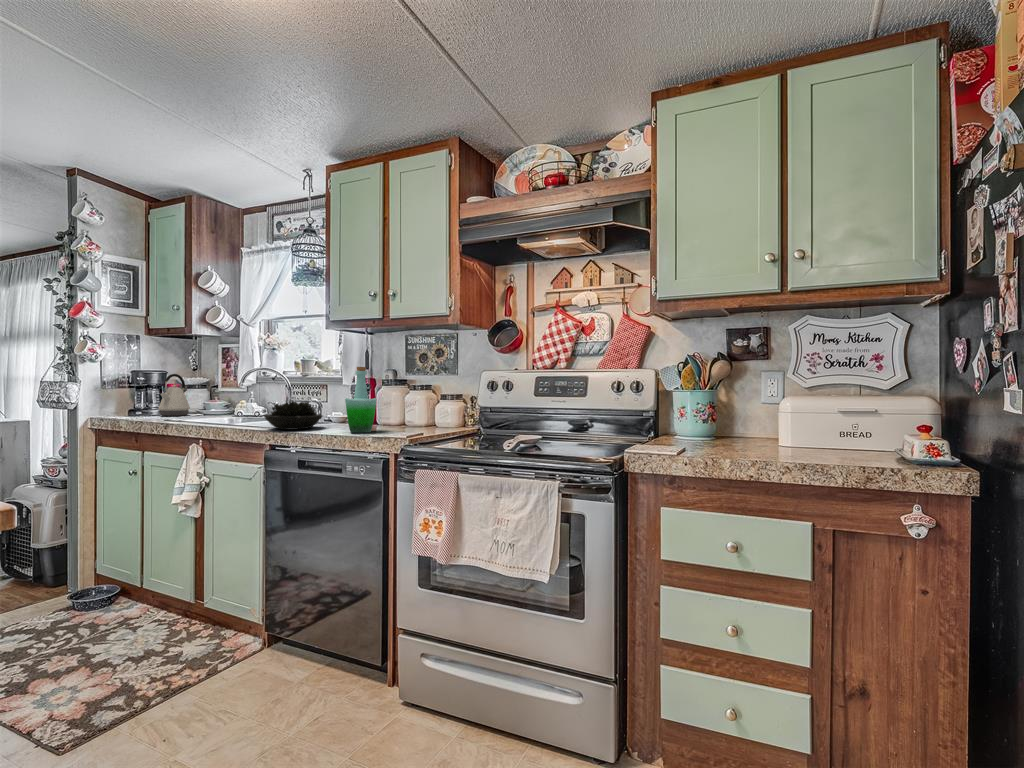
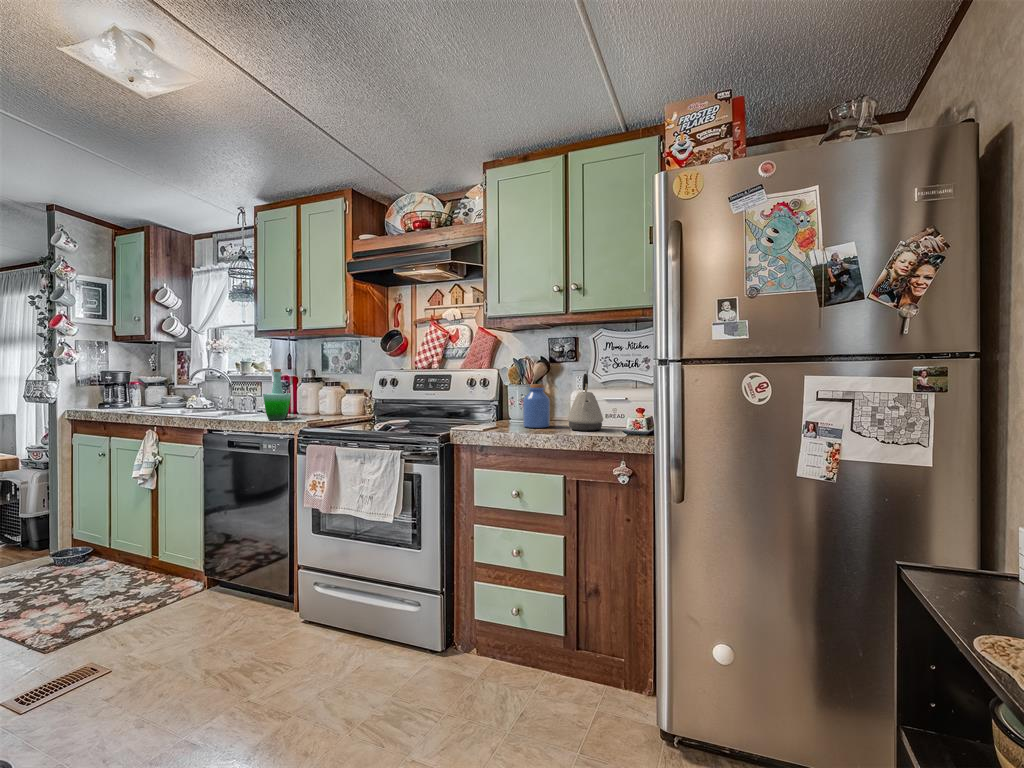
kettle: present [158,374,190,416] -> present [568,374,603,431]
jar: none [715,389,755,450] -> present [523,384,550,428]
succulent plant: present [264,401,322,430] -> none [202,395,251,418]

